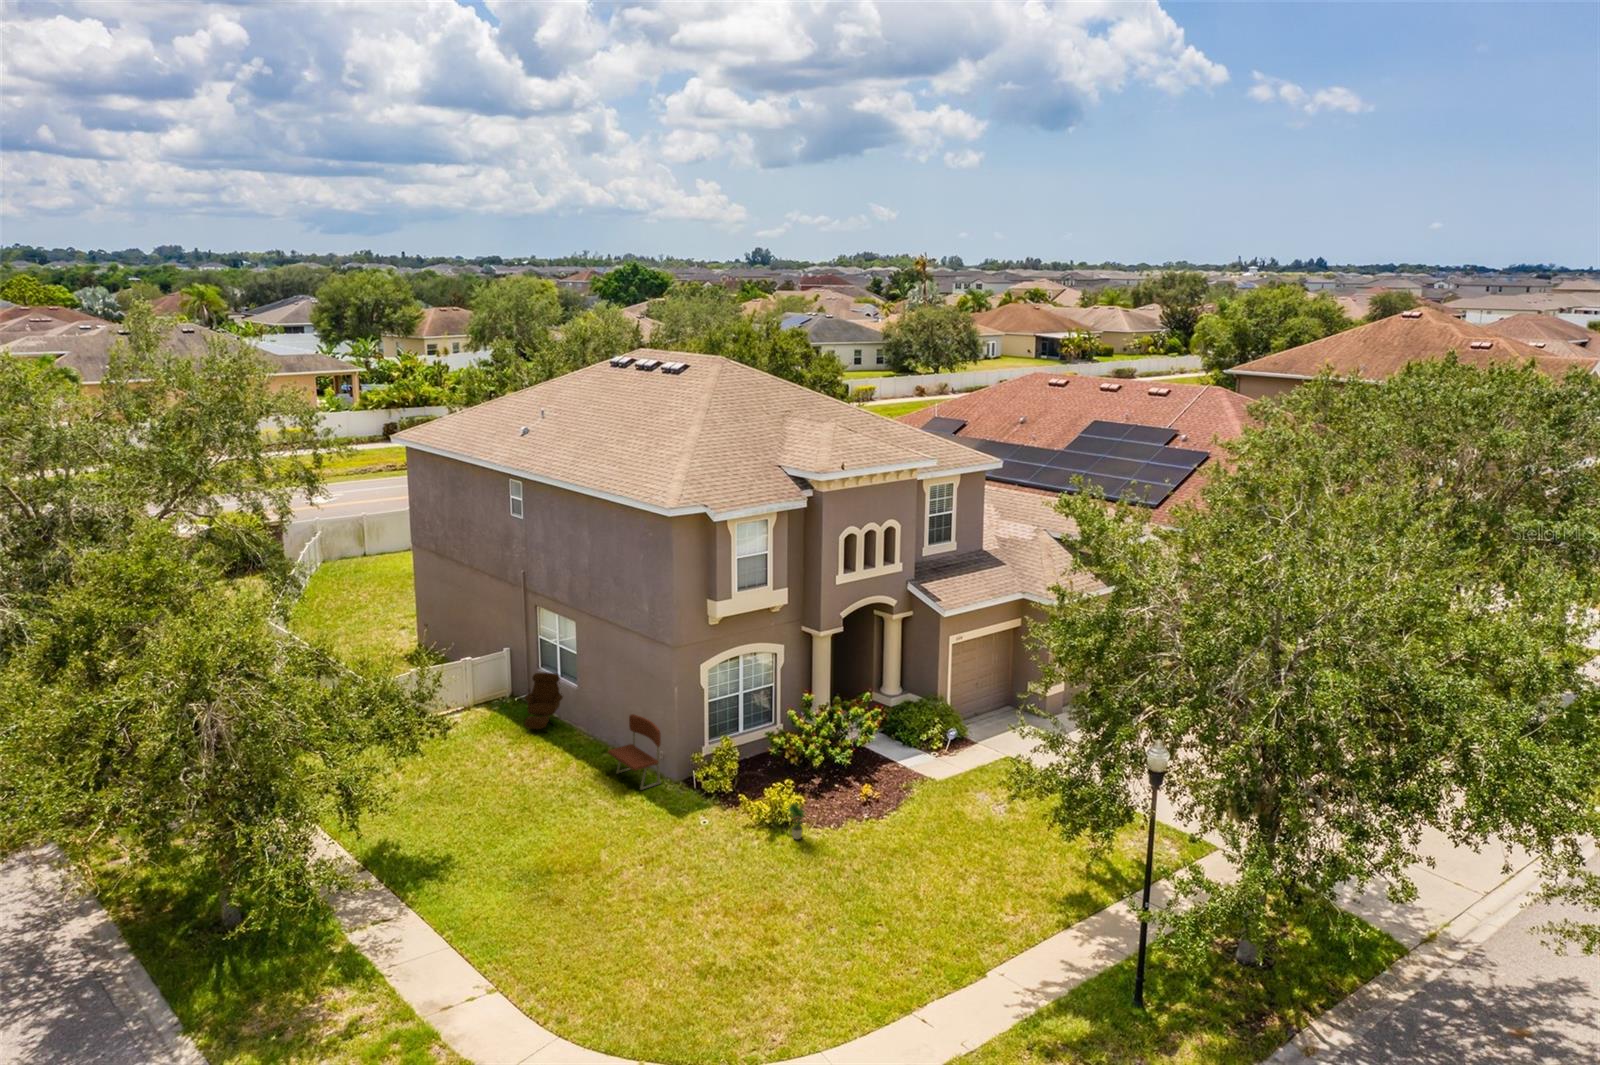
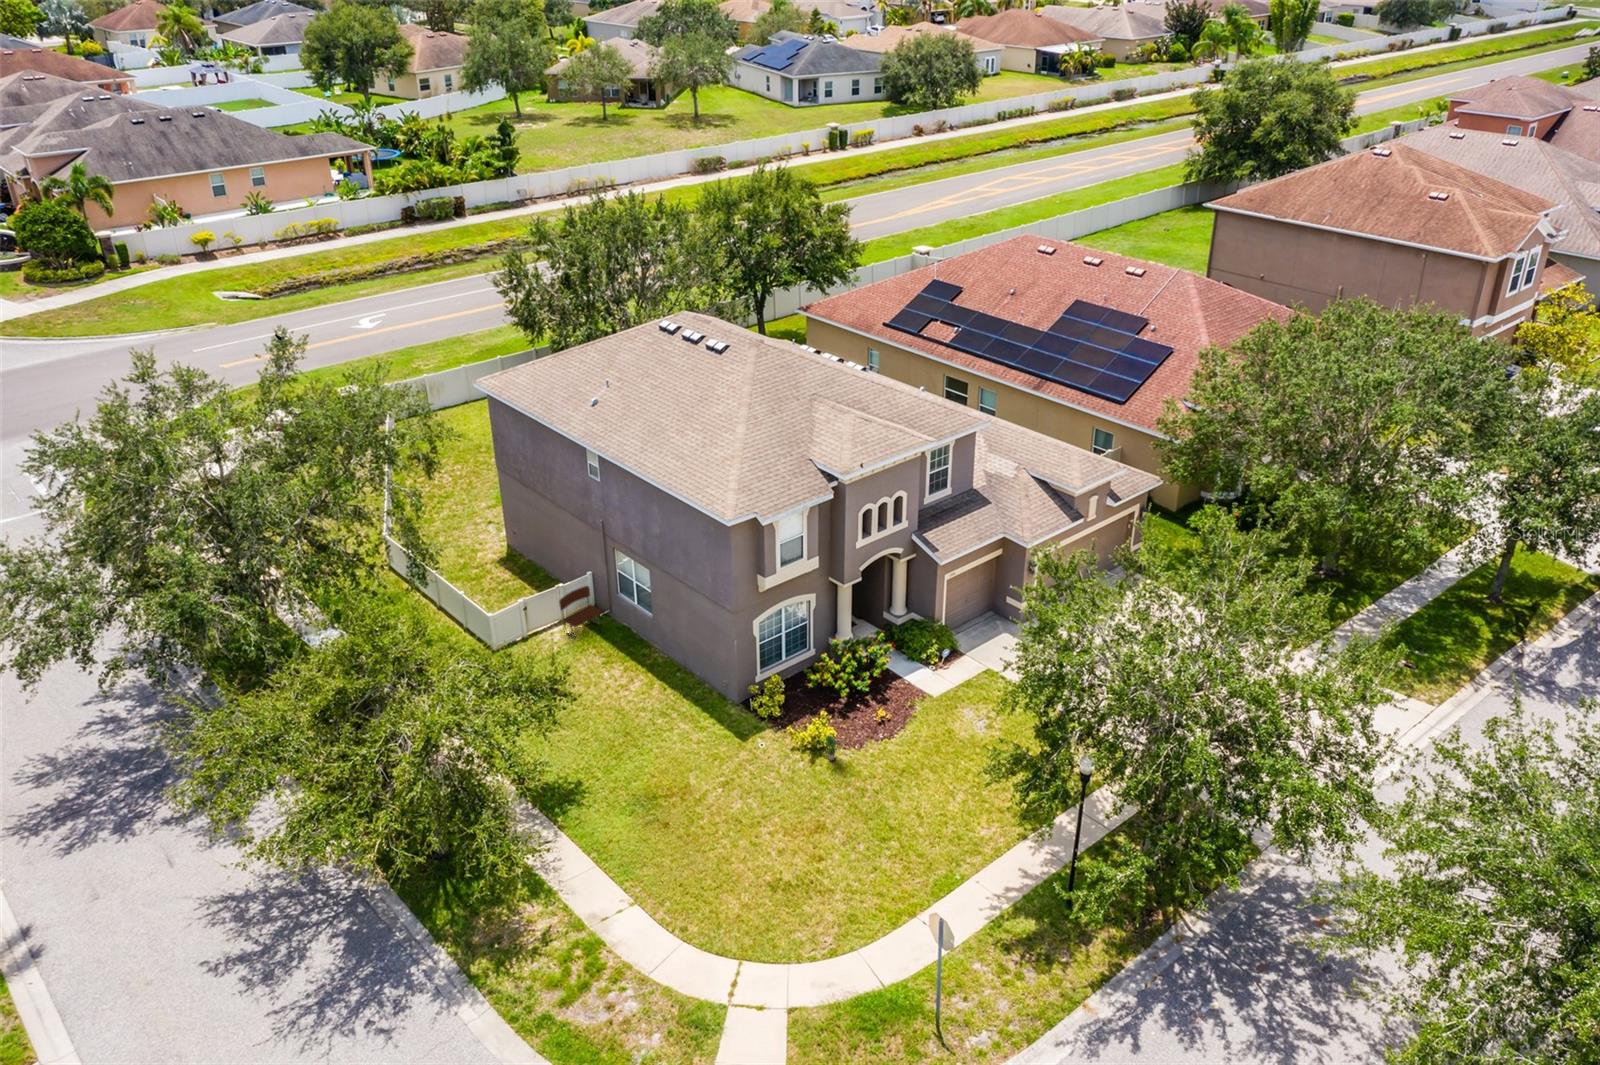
lounge chair: present [525,672,563,733] -> none [610,603,639,657]
bench: present [608,714,661,790] -> present [559,586,603,638]

